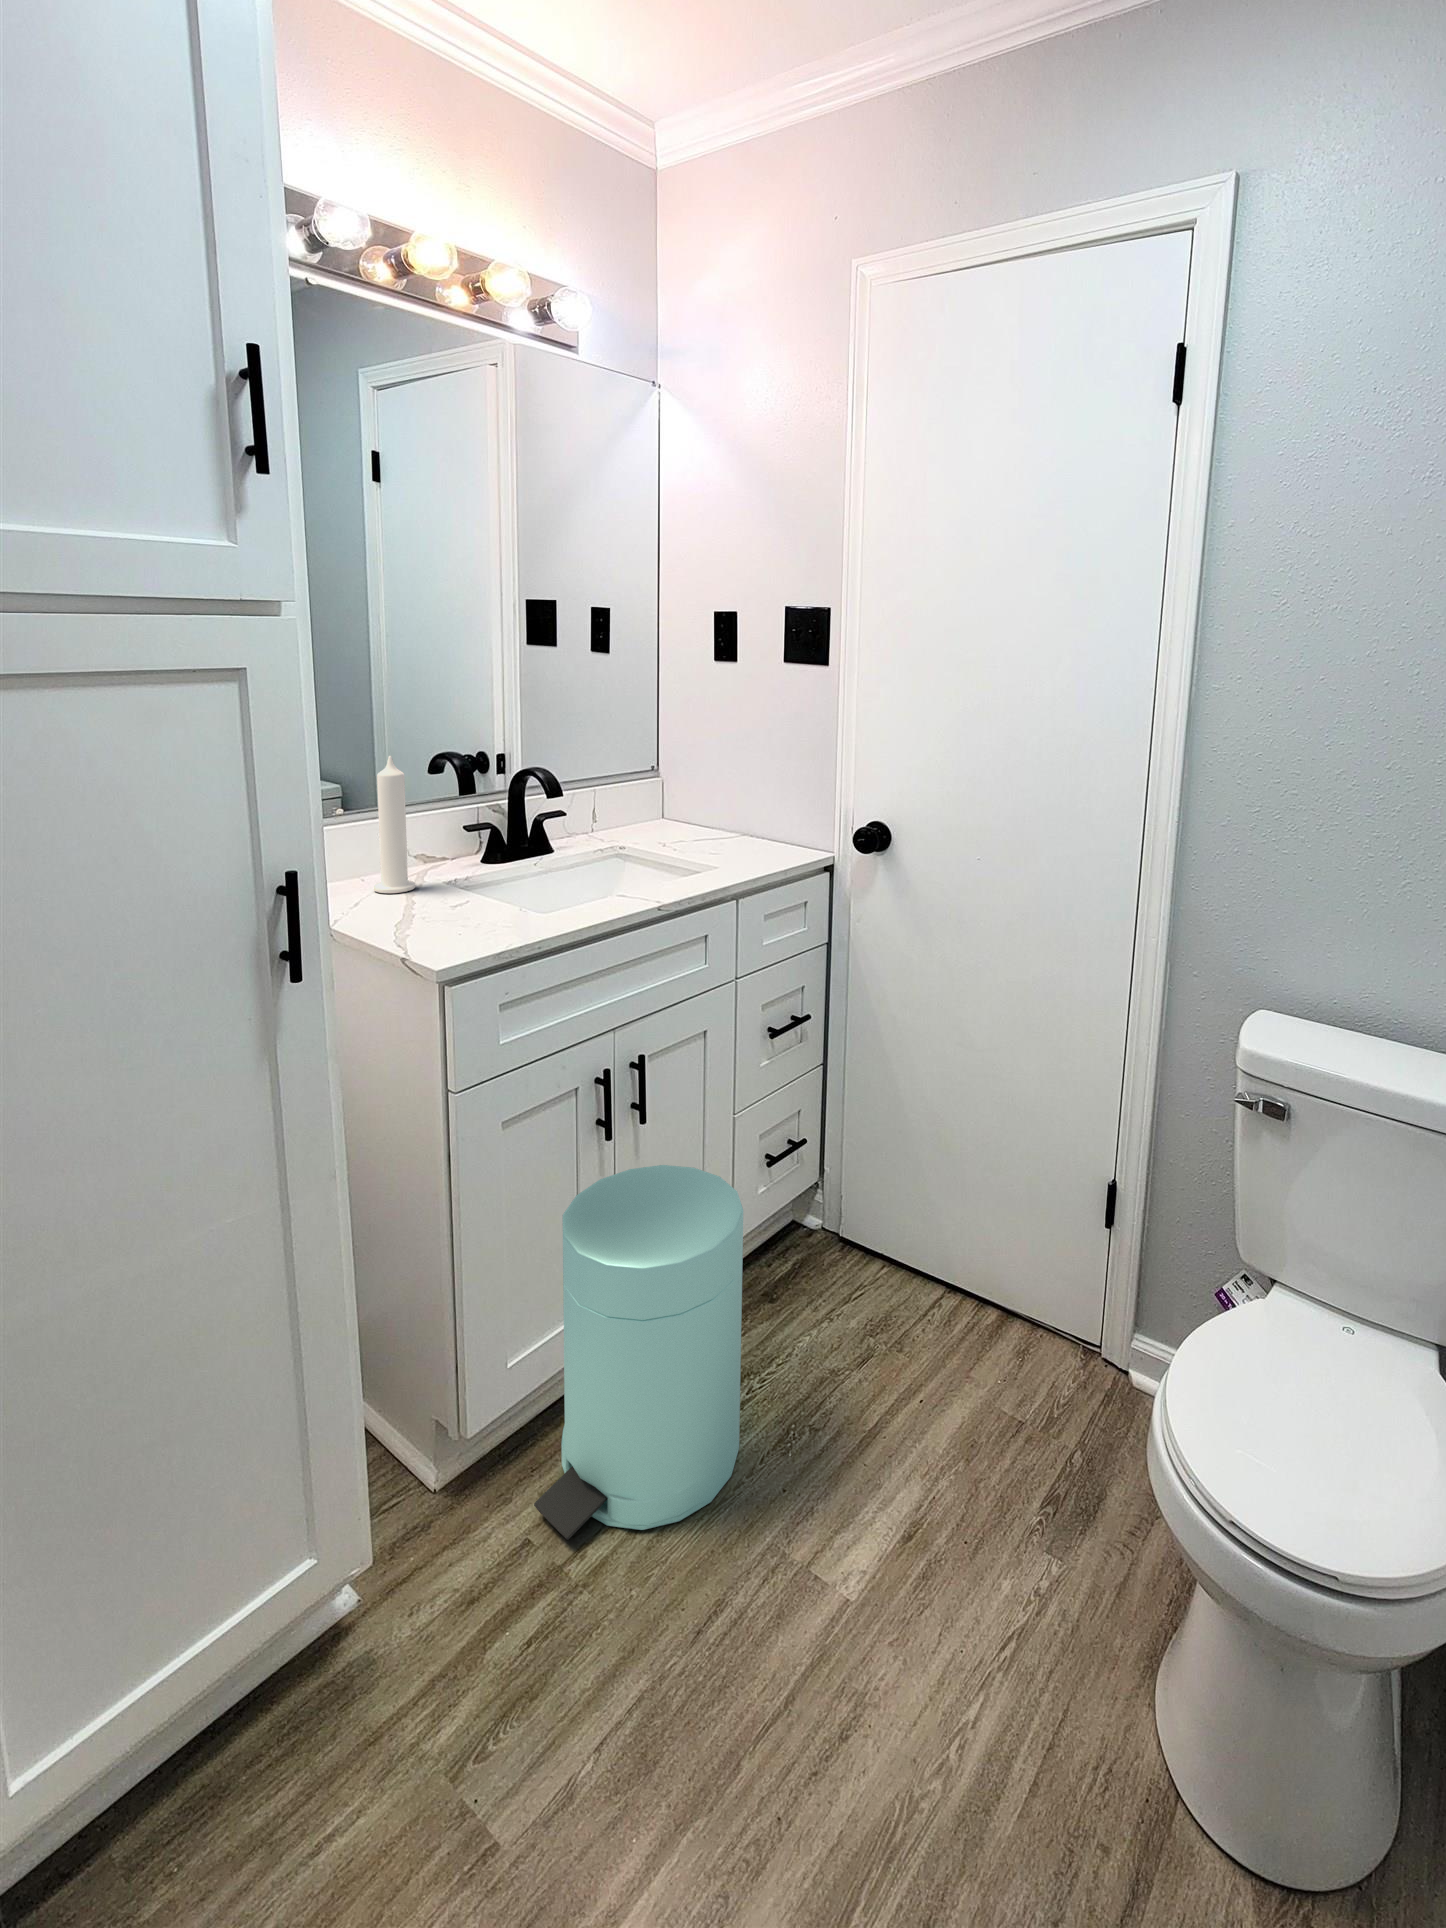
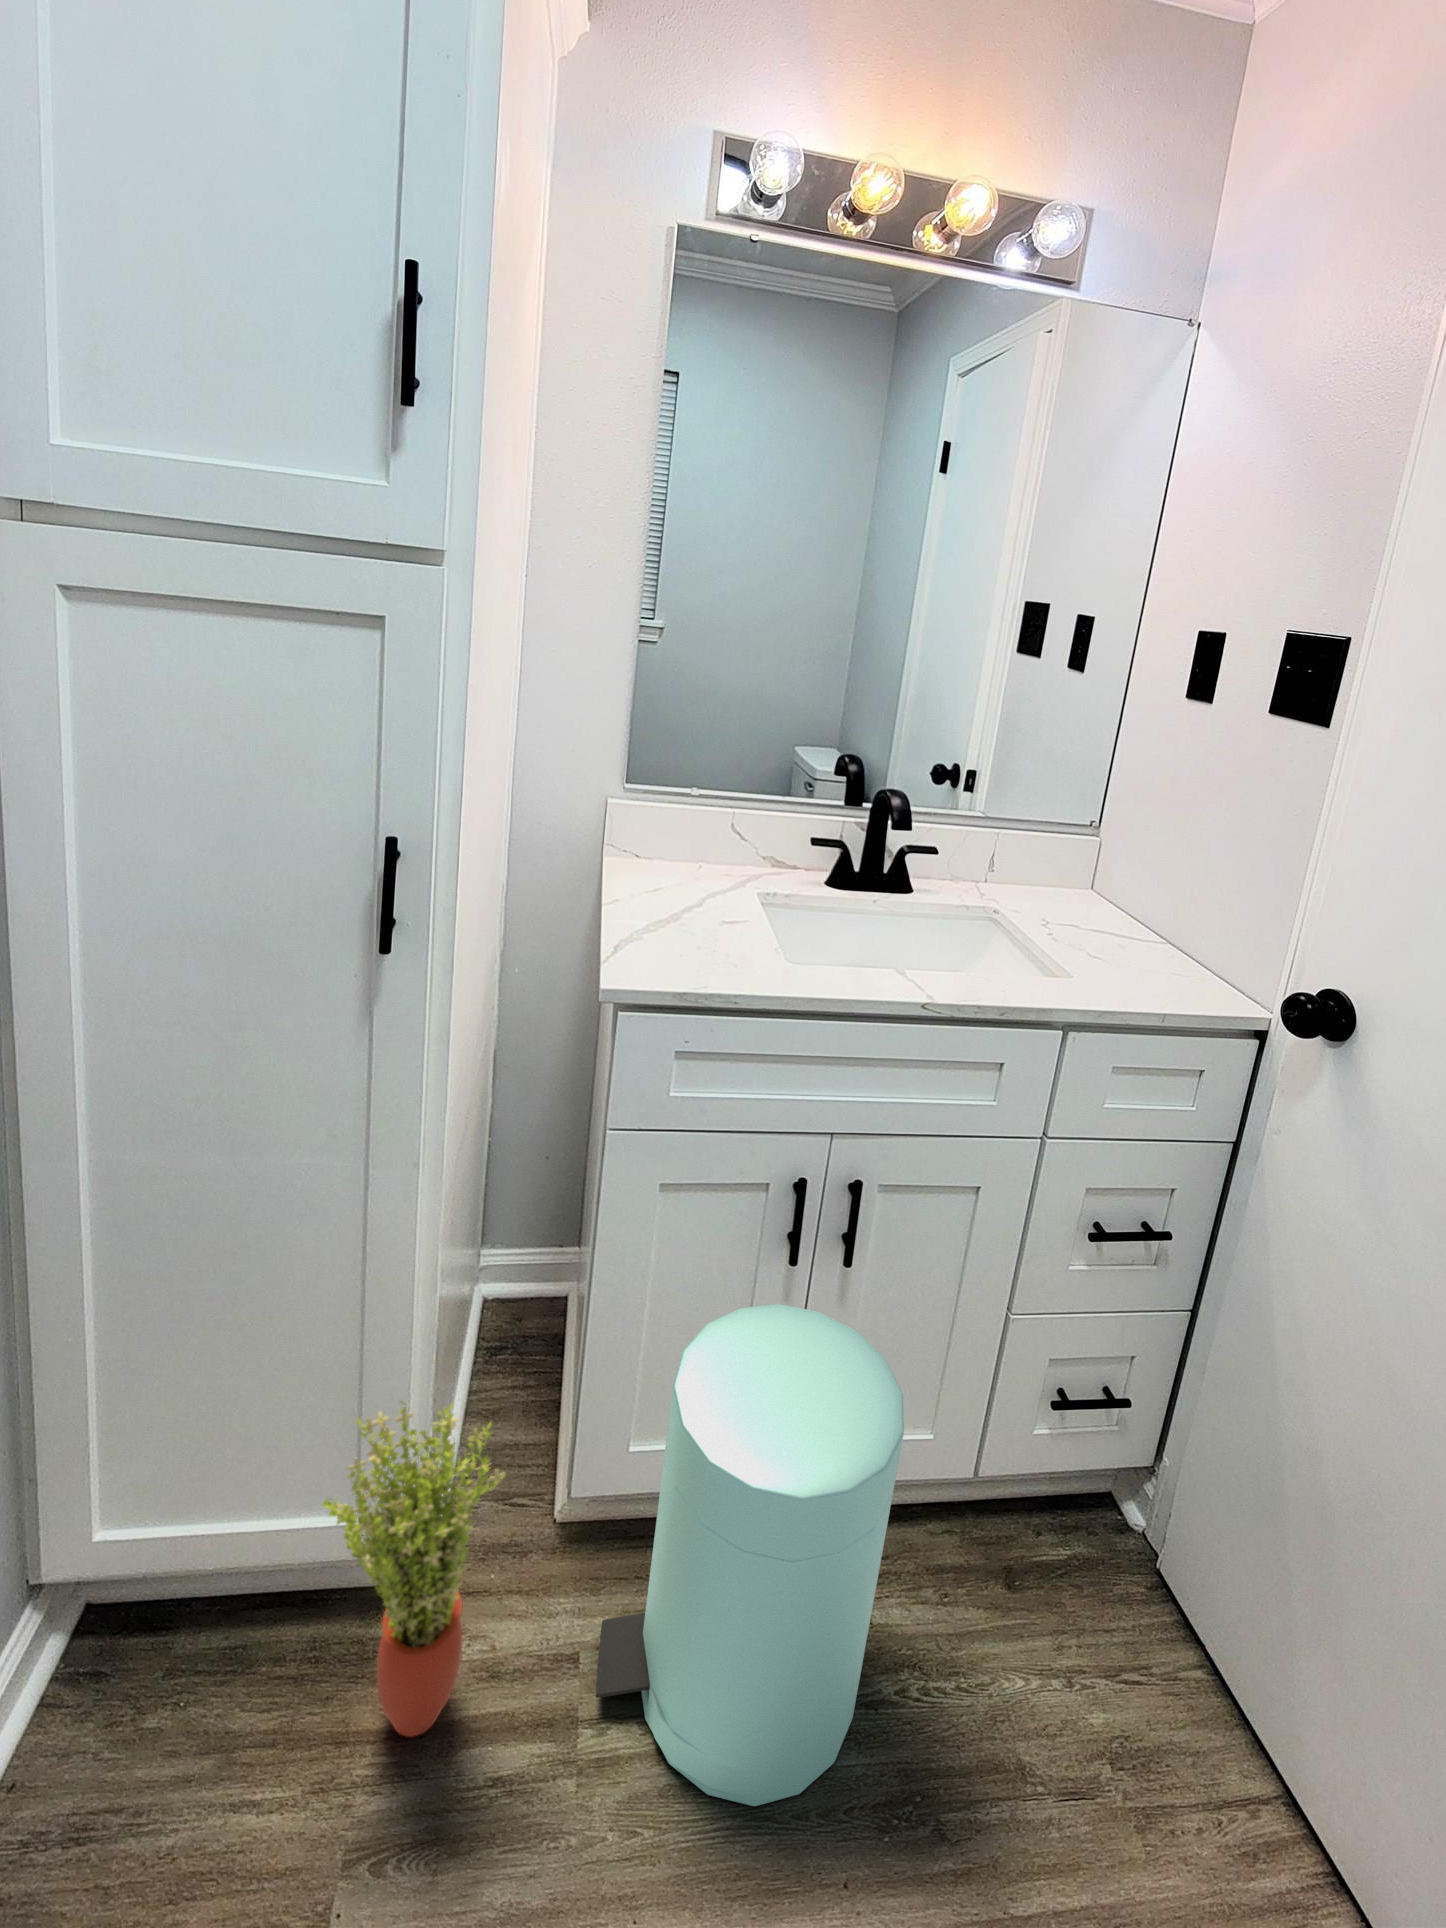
candle: present [374,756,416,893] -> none [703,746,750,891]
potted plant: none [348,1357,493,1689] -> present [323,1402,506,1737]

